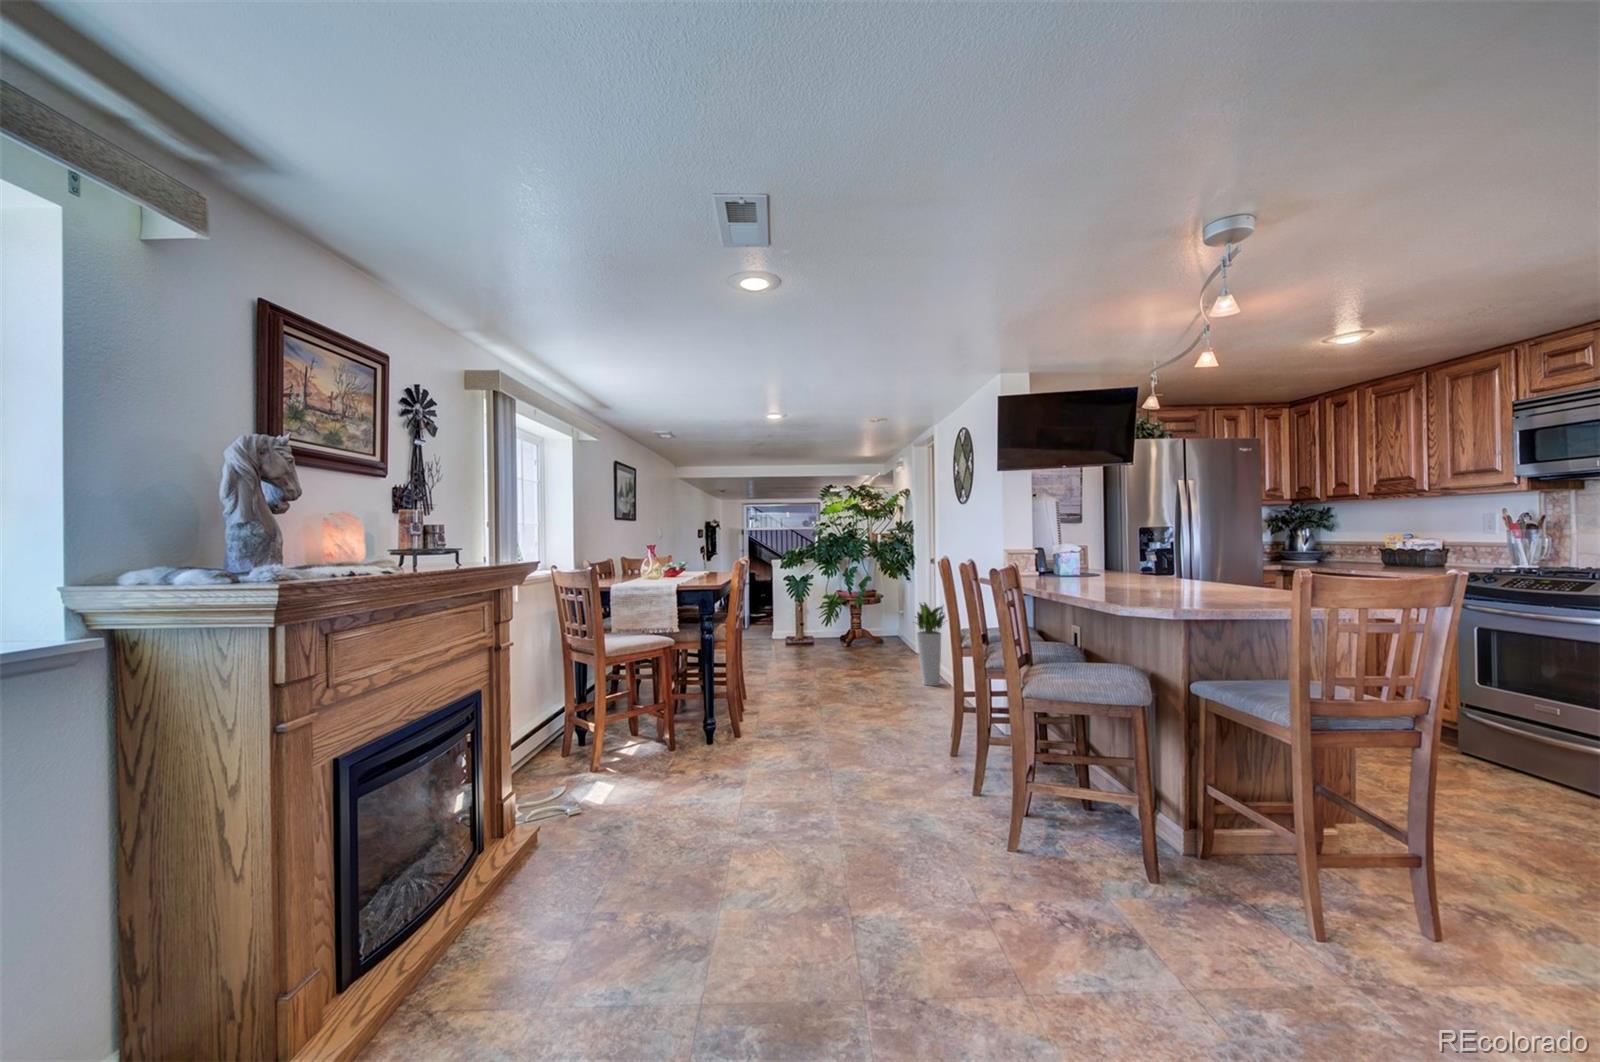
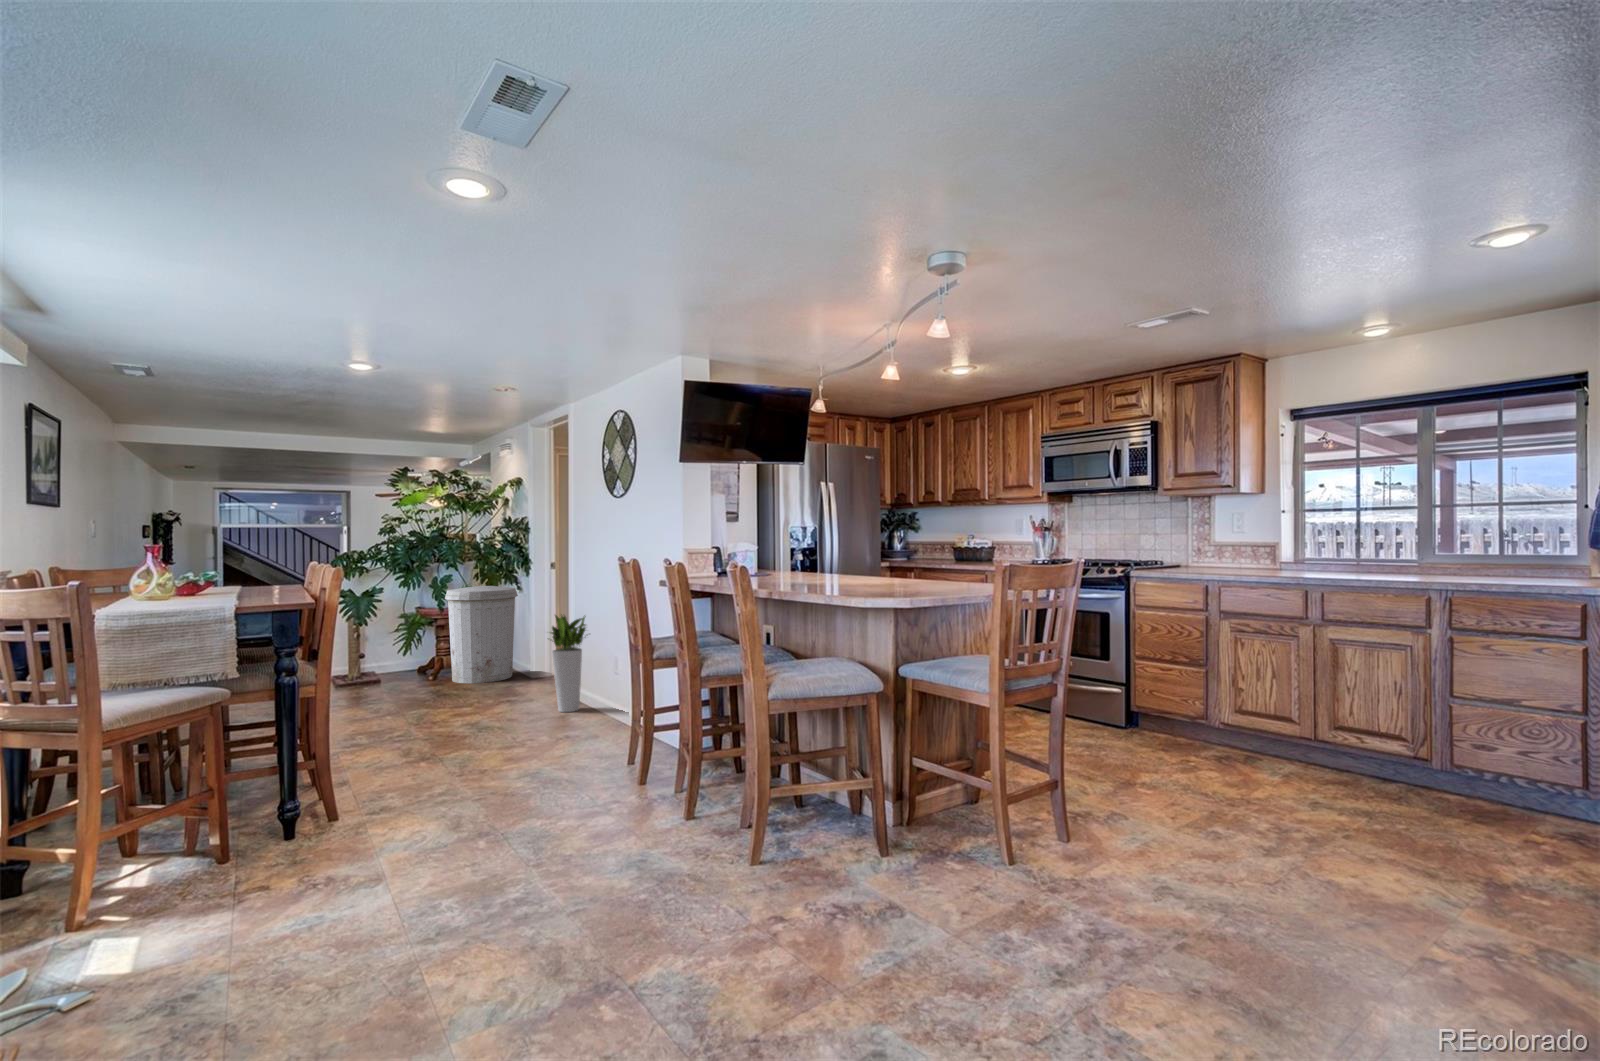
trash can: none [853,576,907,653] -> present [445,586,518,683]

